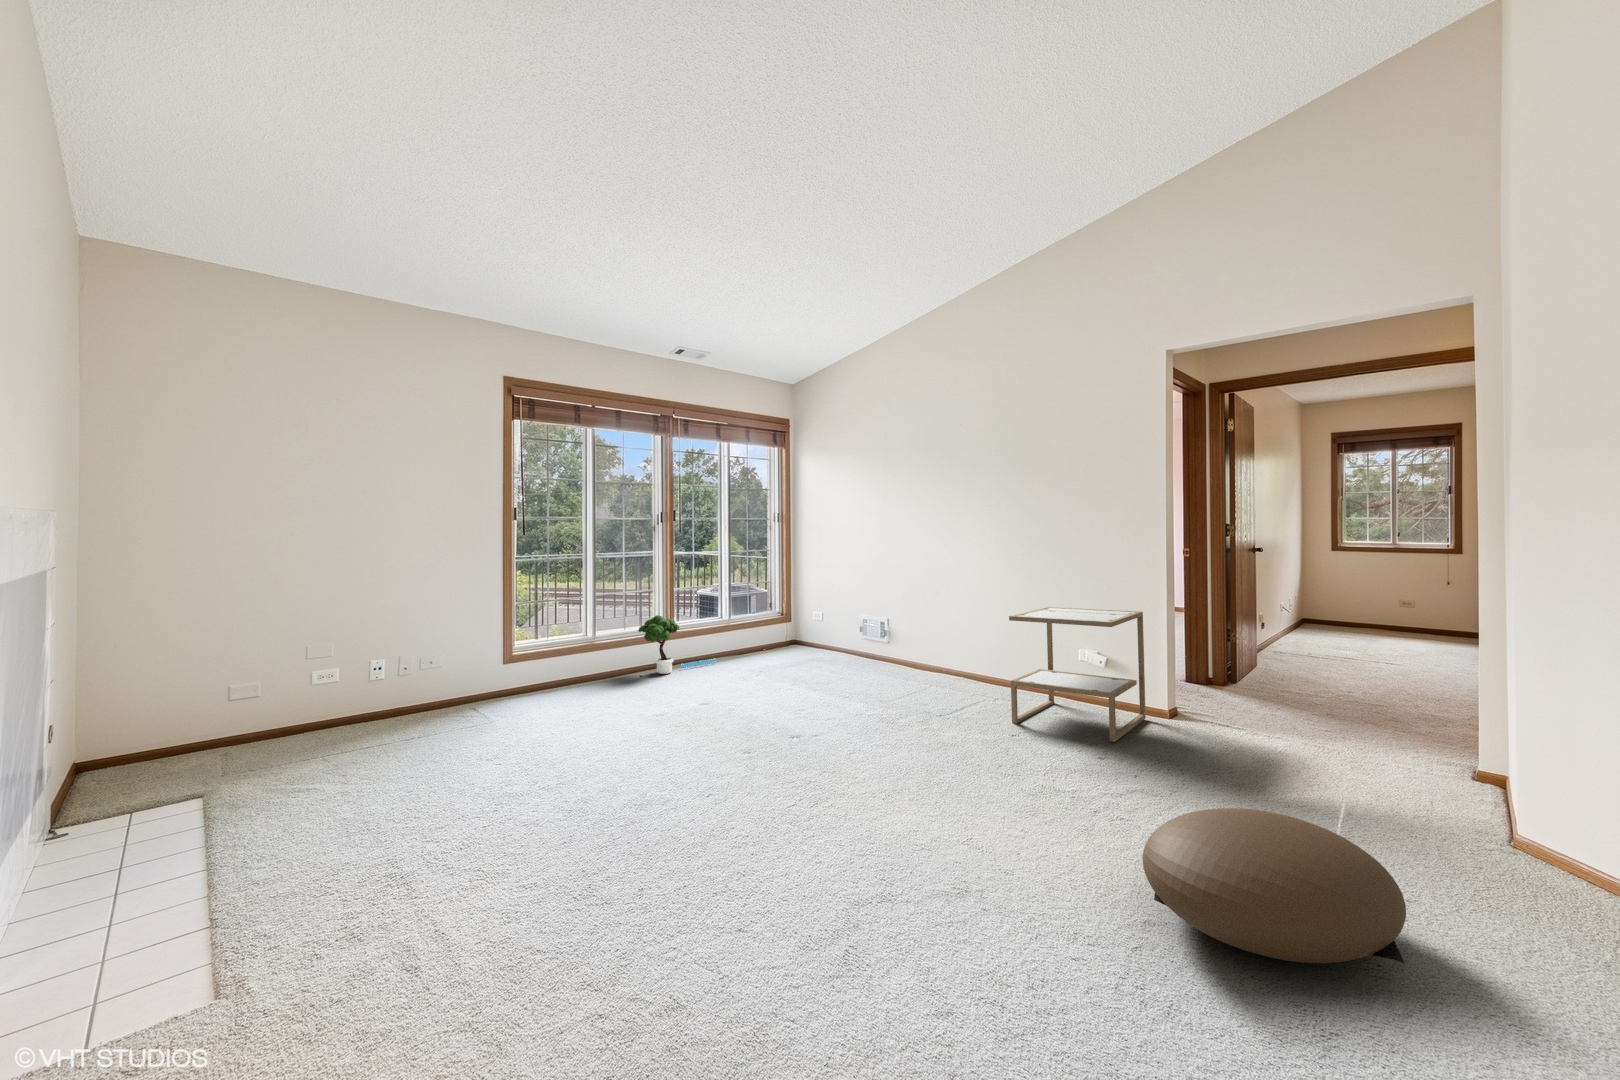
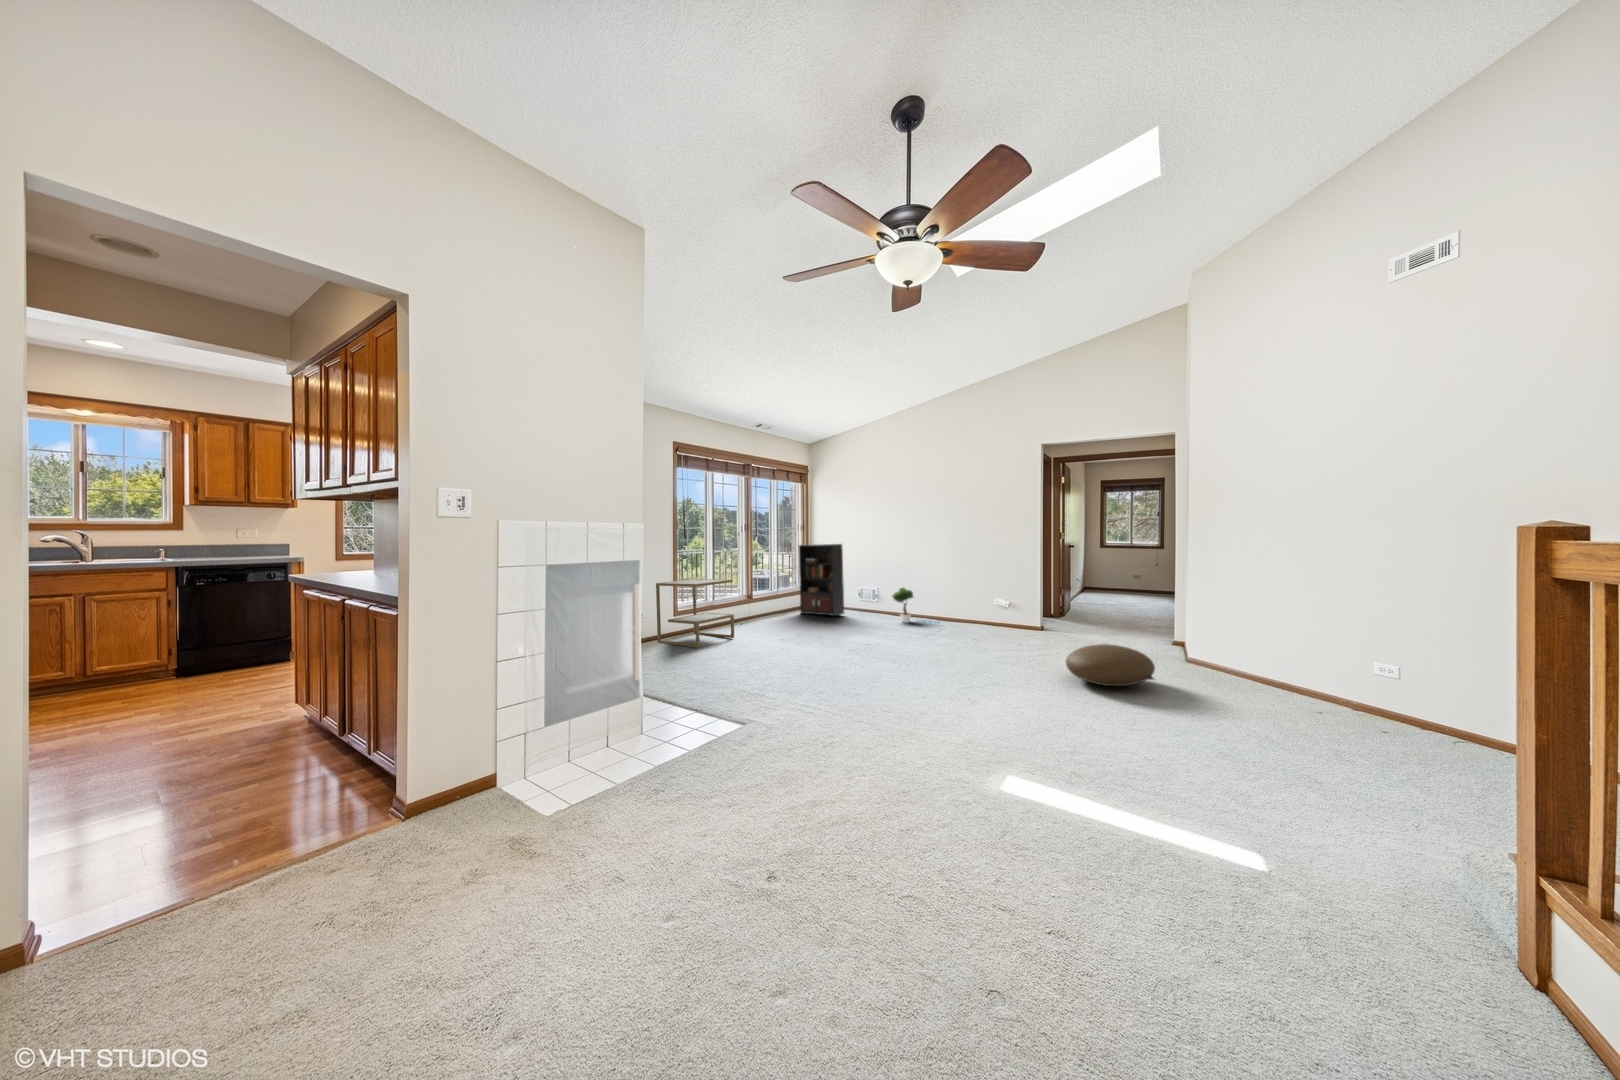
bookcase: none [759,544,858,665] -> present [799,544,844,616]
side table: present [1009,607,1146,742] -> present [656,579,734,647]
potted tree: present [638,615,716,674] -> present [892,588,939,623]

